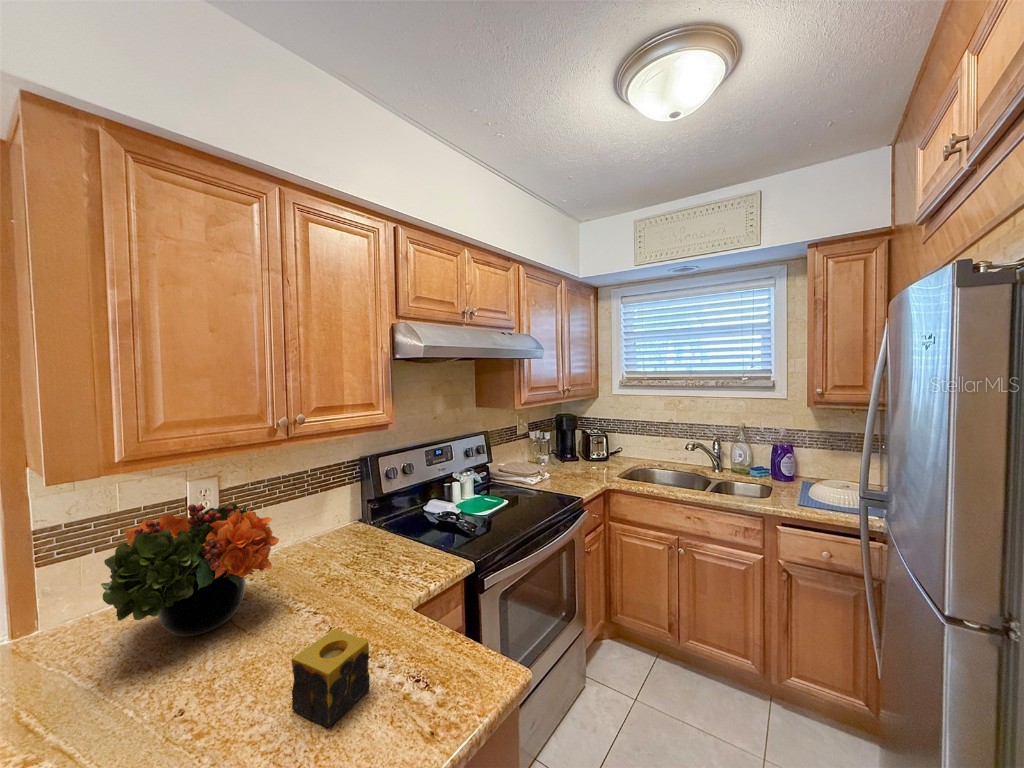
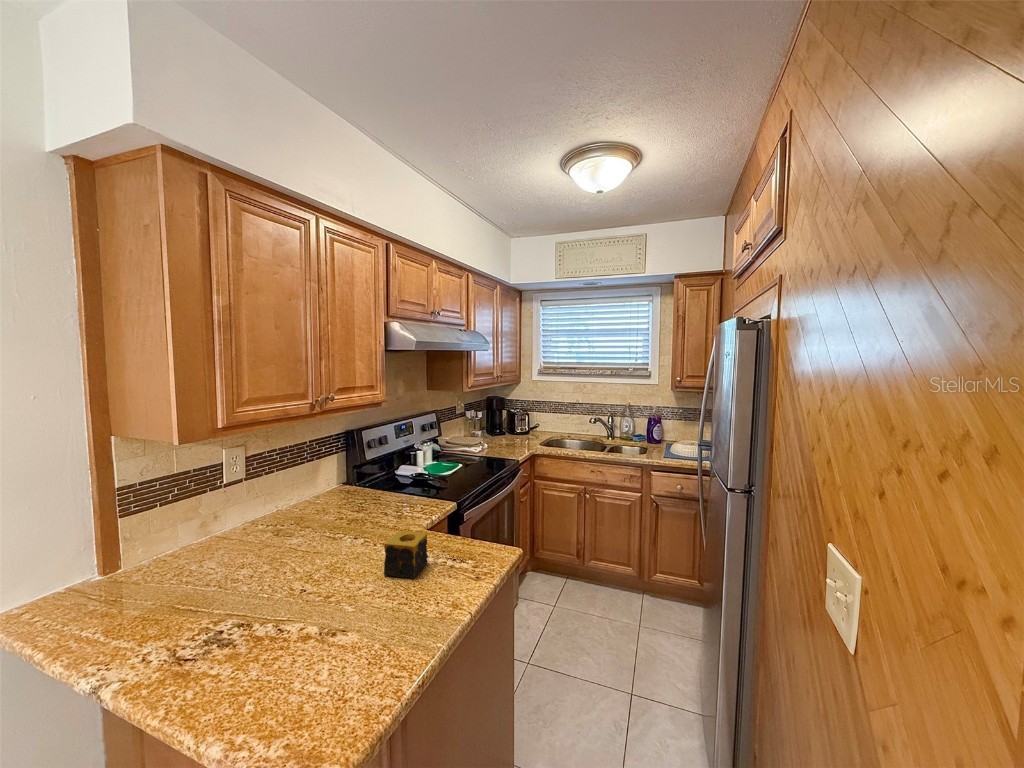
flower arrangement: present [101,502,279,636] -> none [203,460,325,556]

